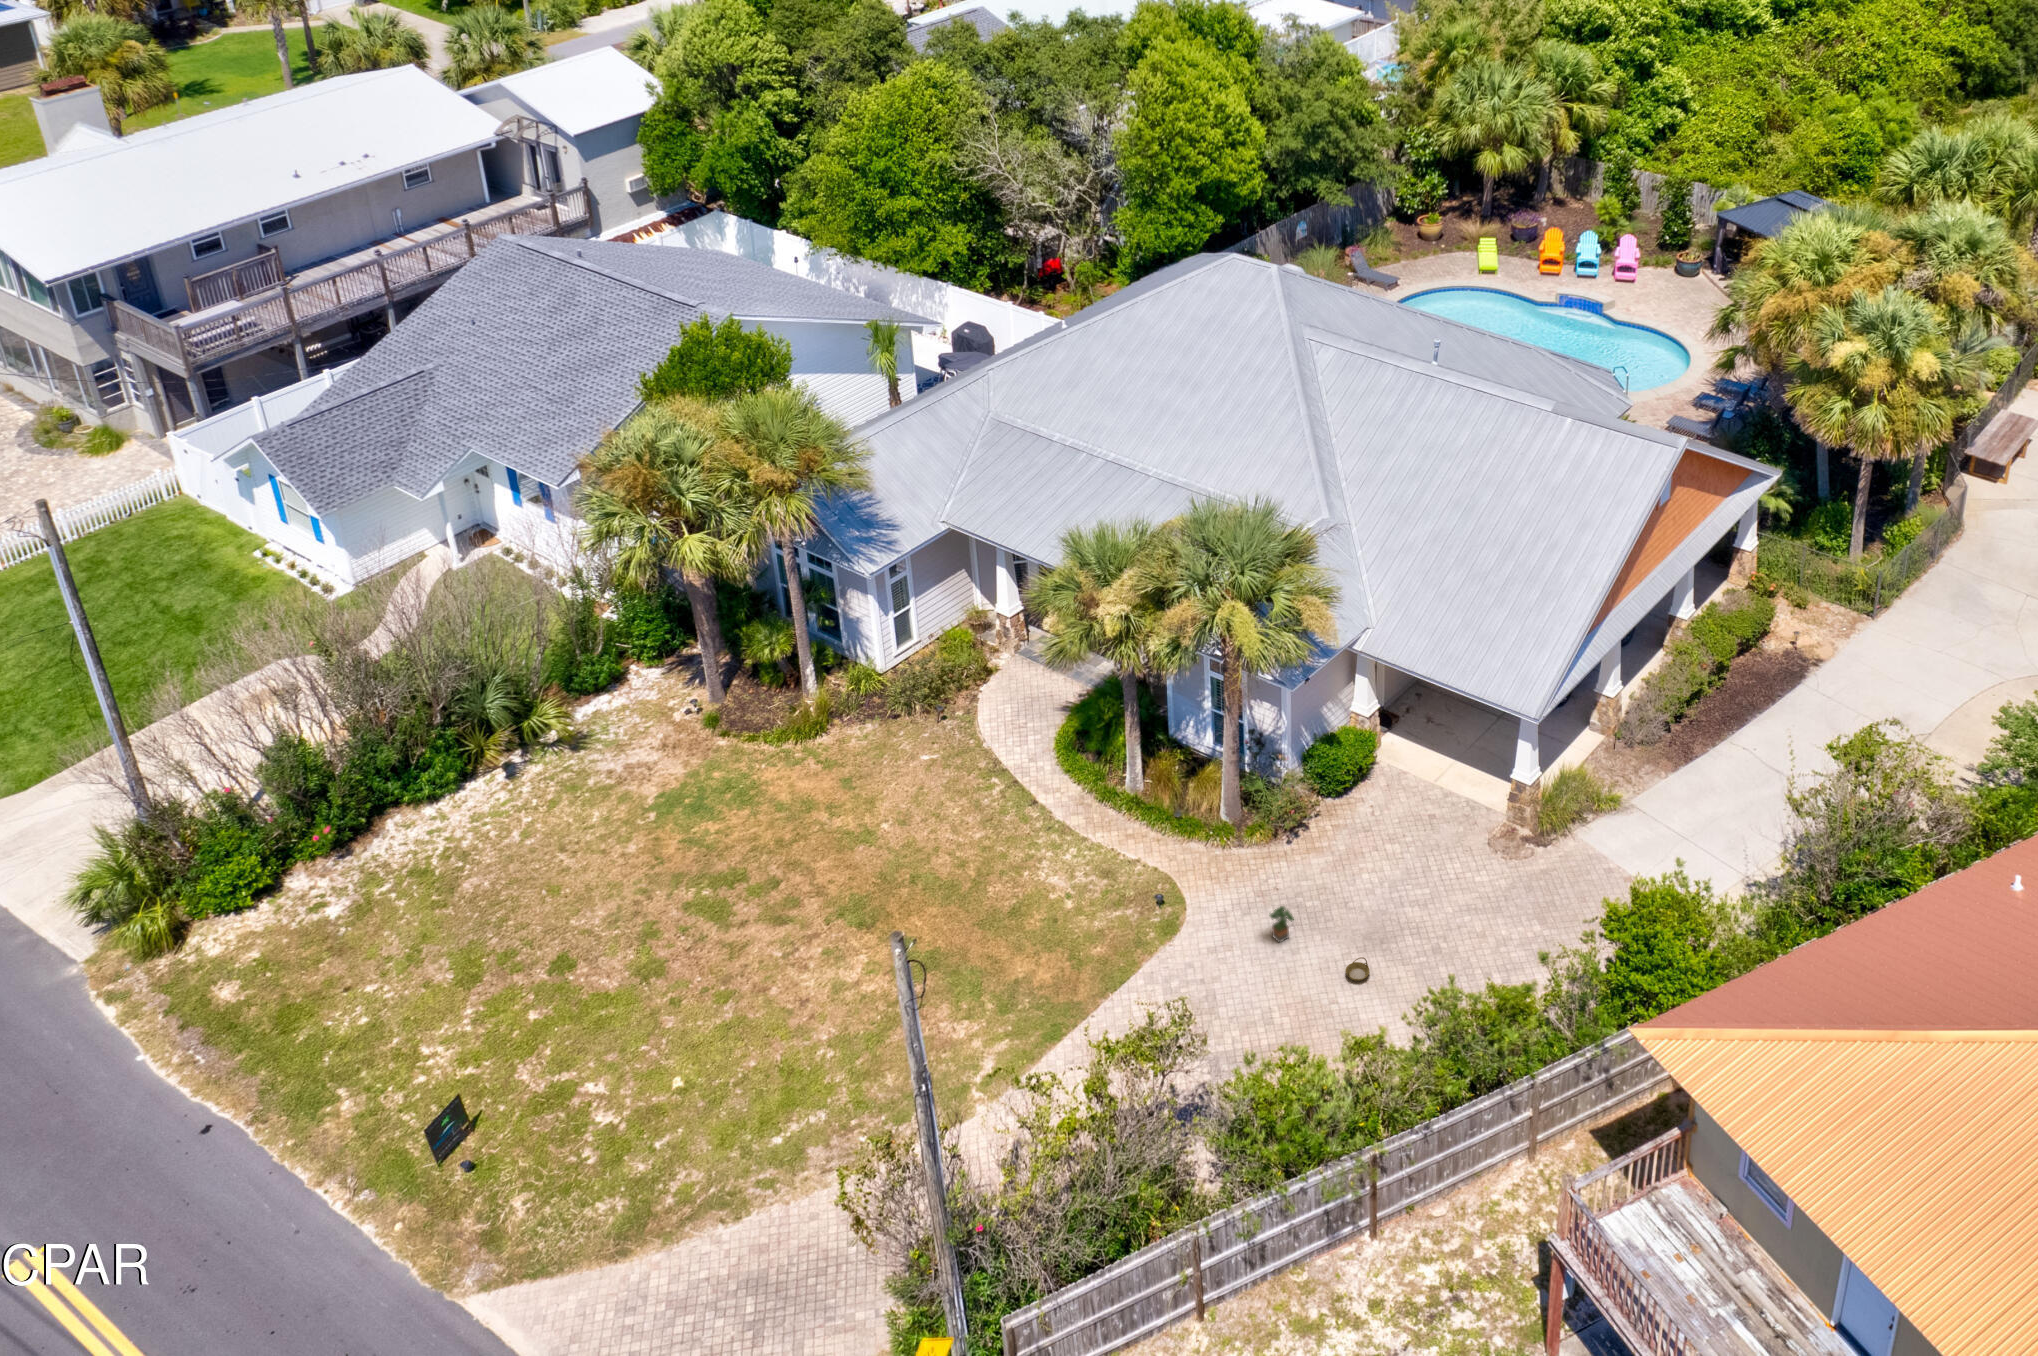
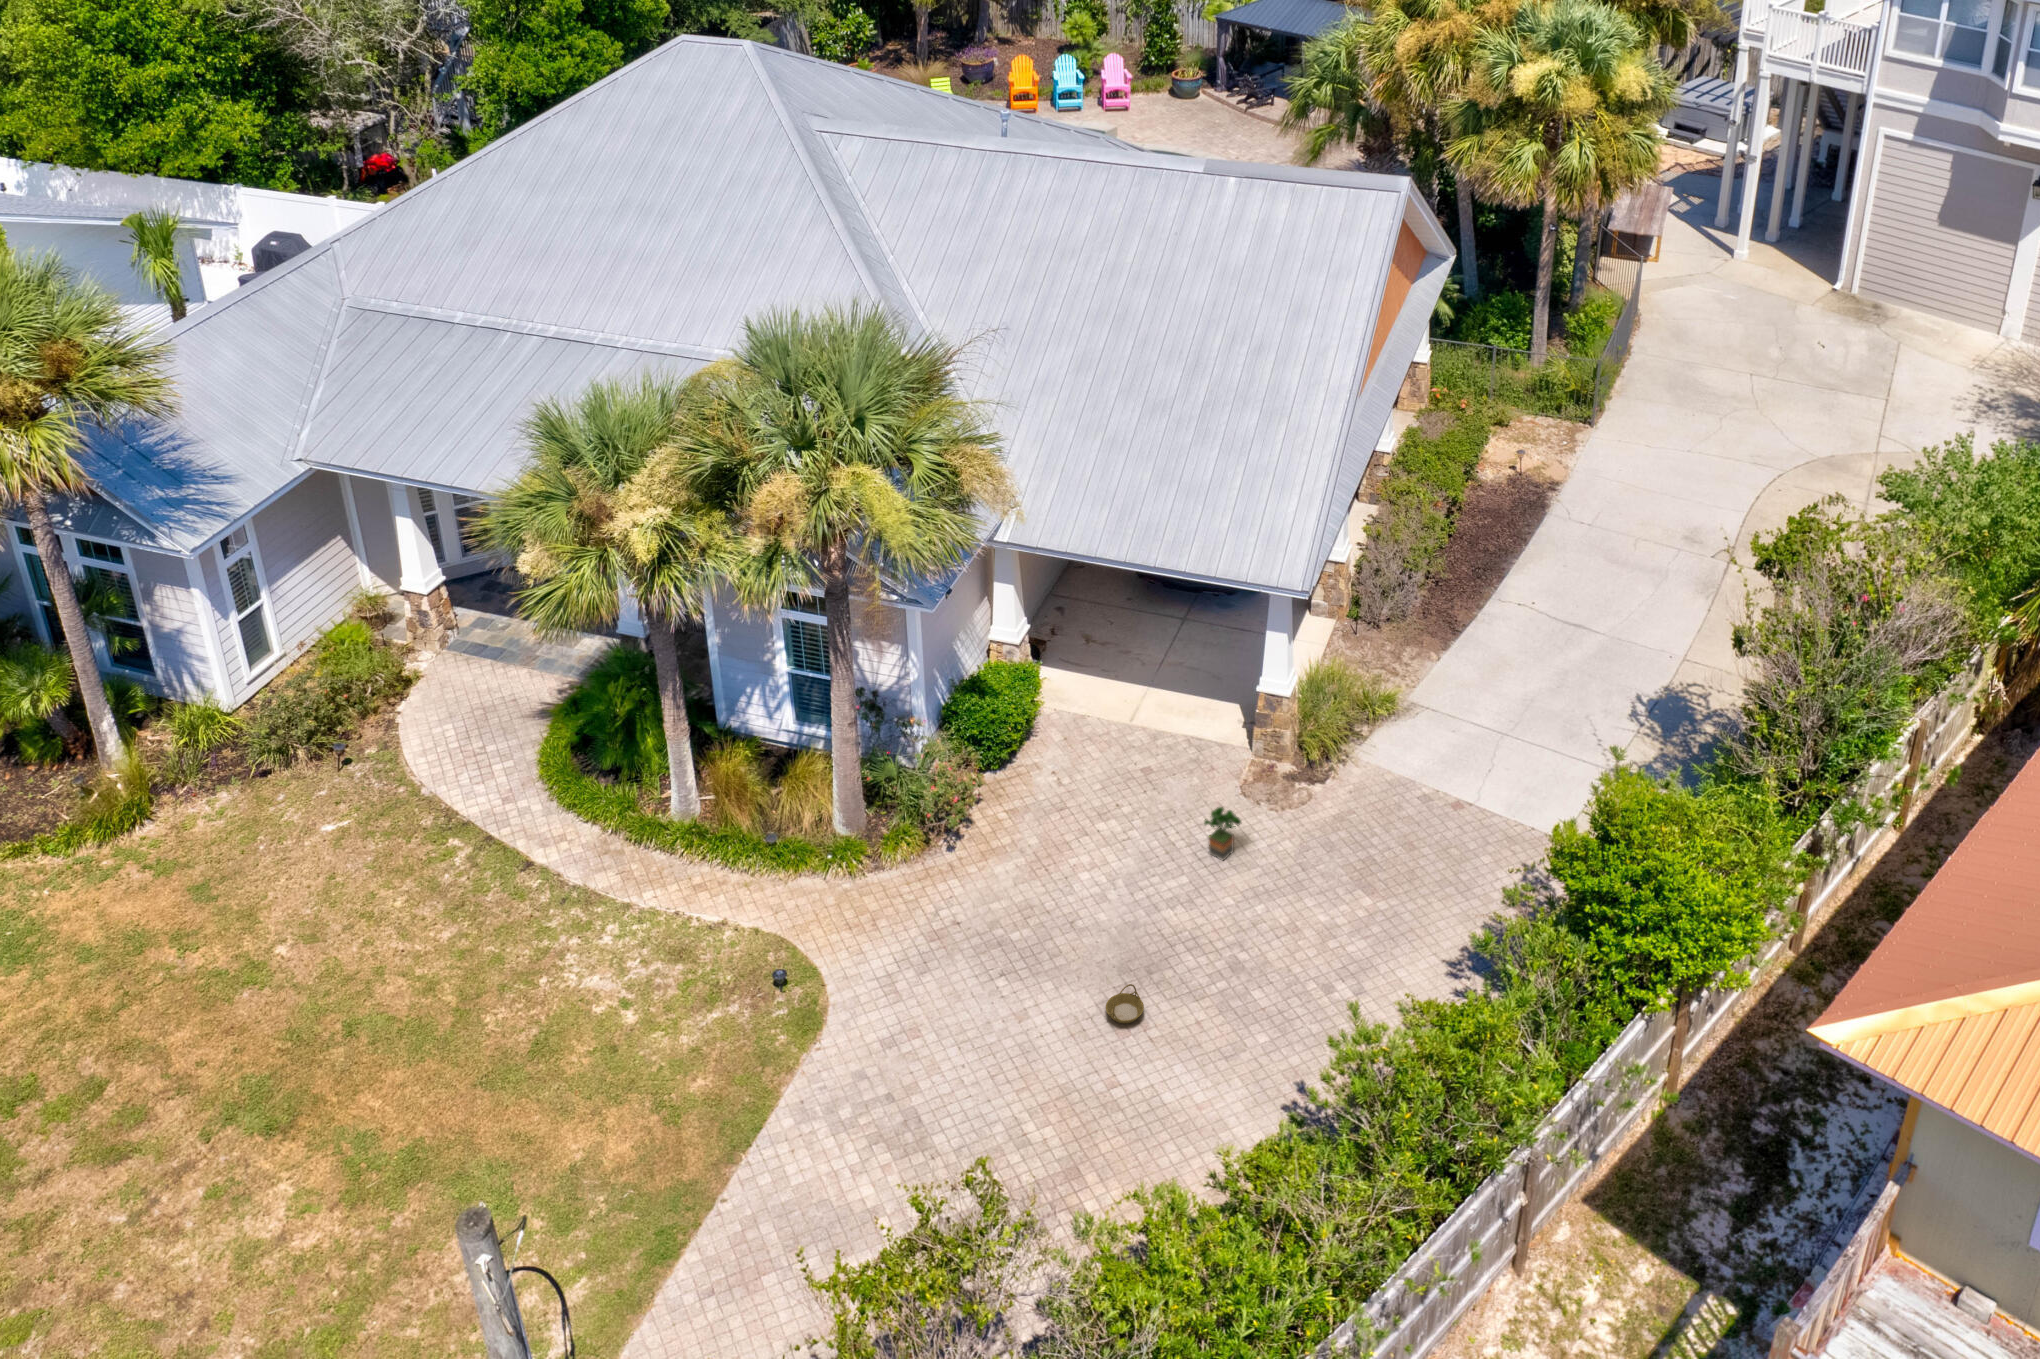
potted tree: present [1269,906,1294,942] -> present [1204,807,1241,861]

